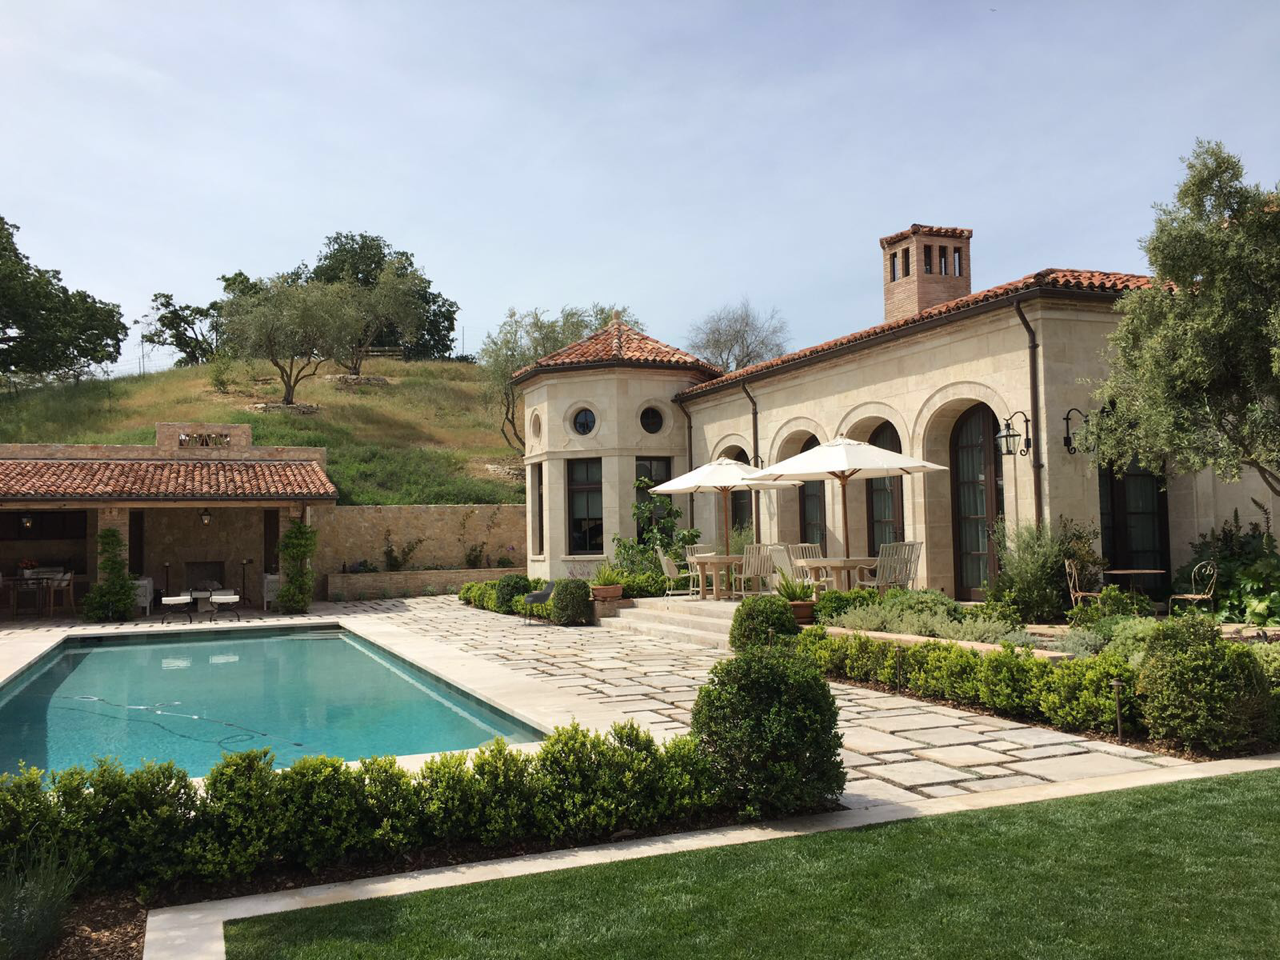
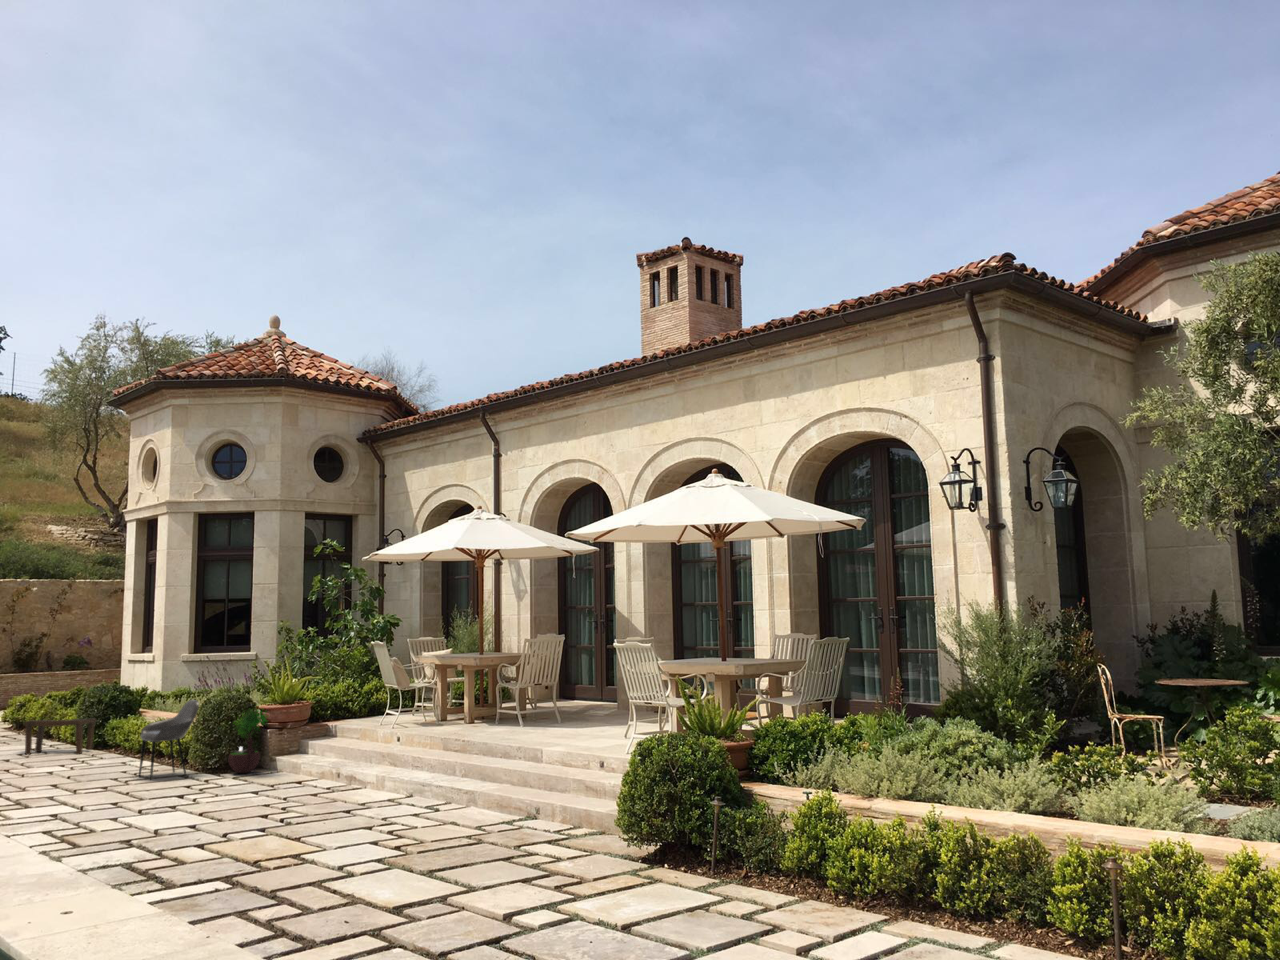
potted tree: none [572,584,595,625] -> present [229,710,265,773]
bench: none [467,594,507,615] -> present [25,718,96,755]

